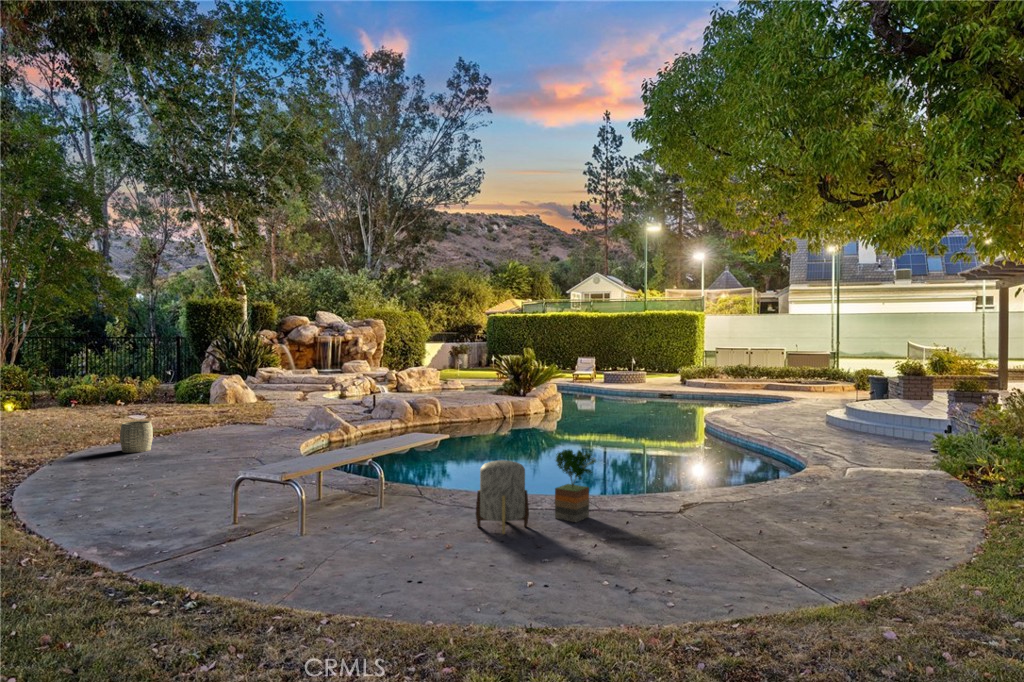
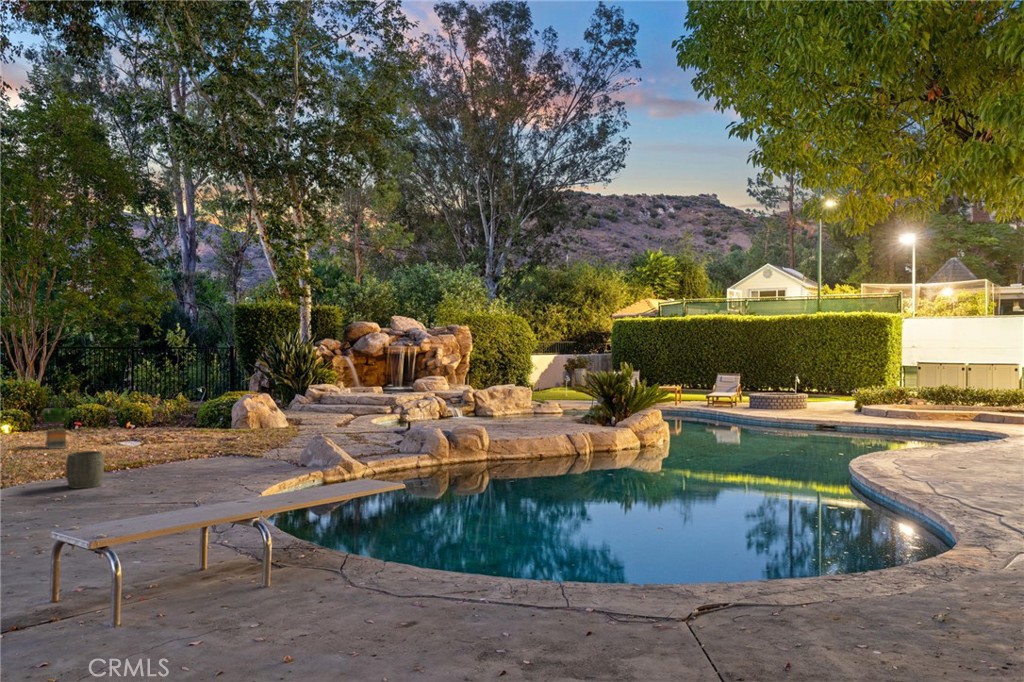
potted tree: present [555,449,596,522] -> present [41,408,69,449]
stool: present [476,460,529,534] -> none [329,540,405,653]

